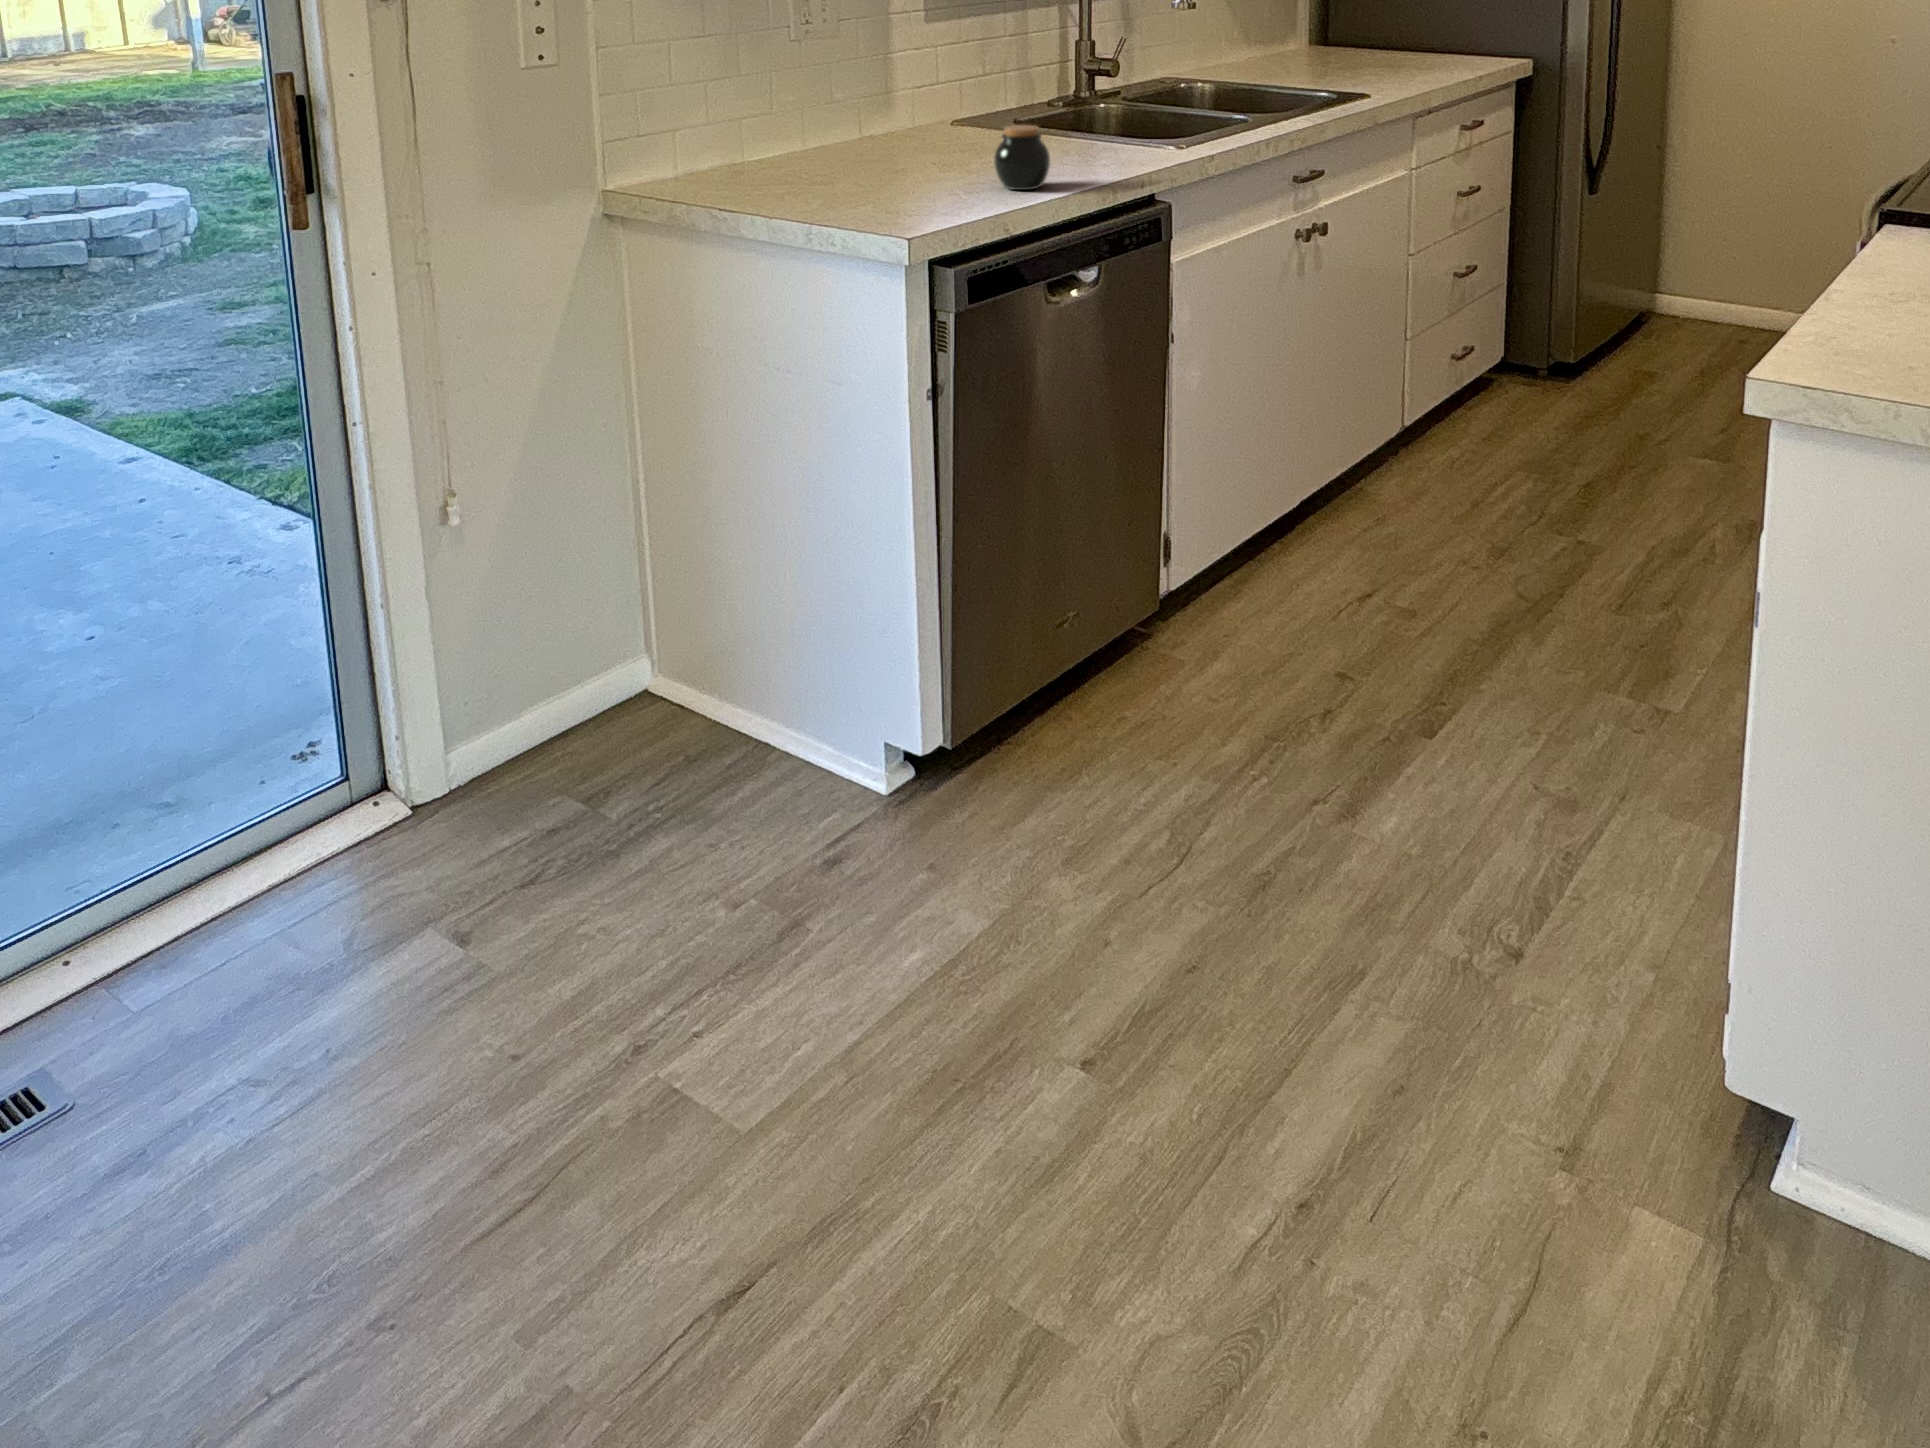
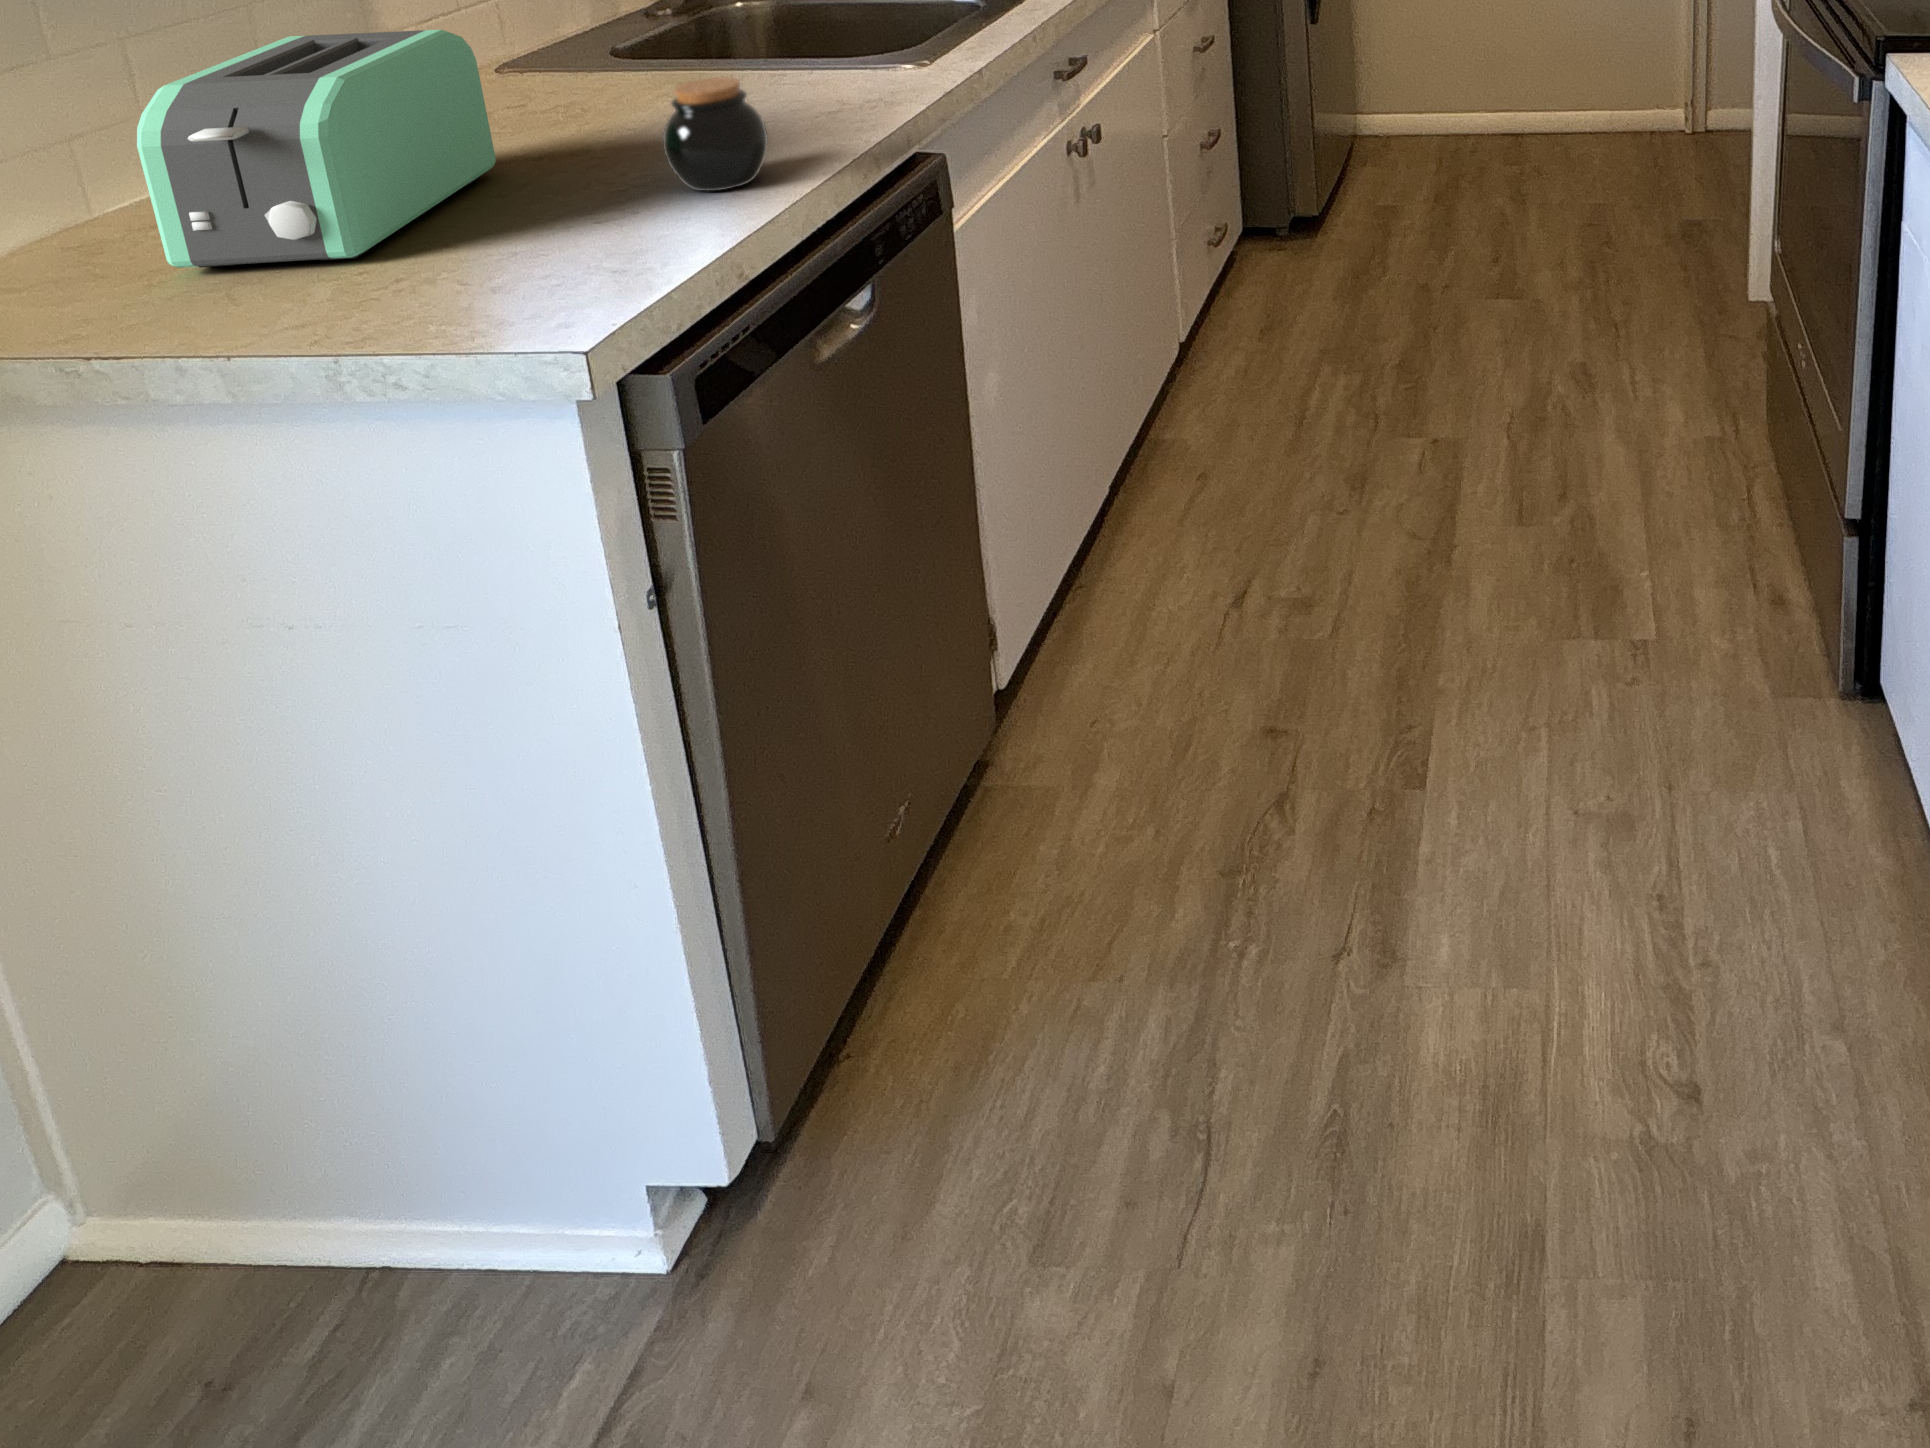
toaster: none [761,77,922,193] -> present [137,30,496,268]

